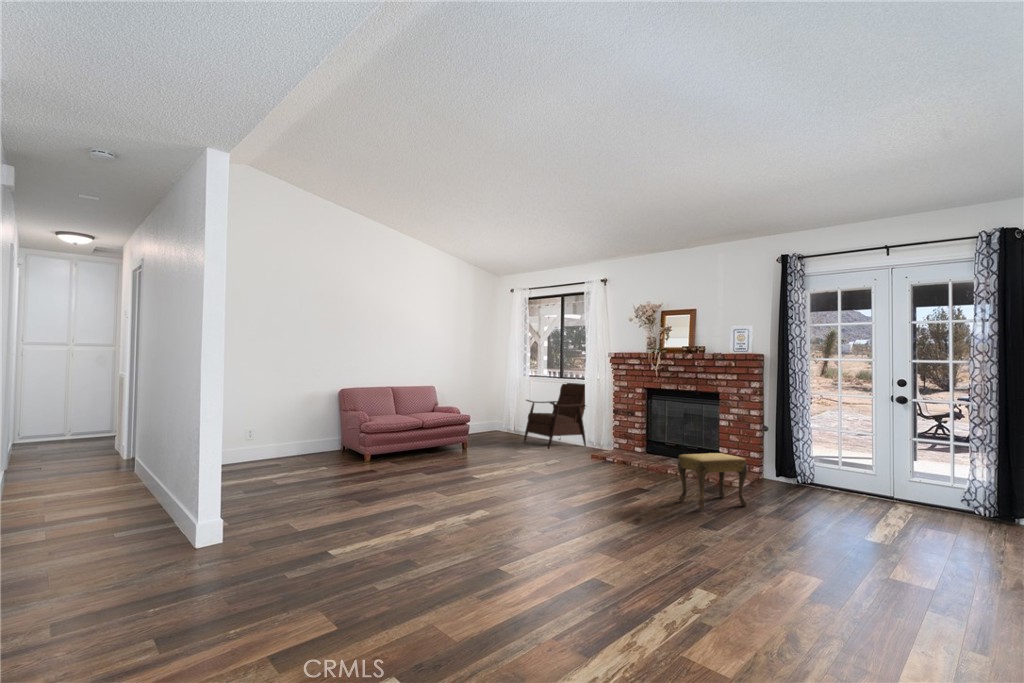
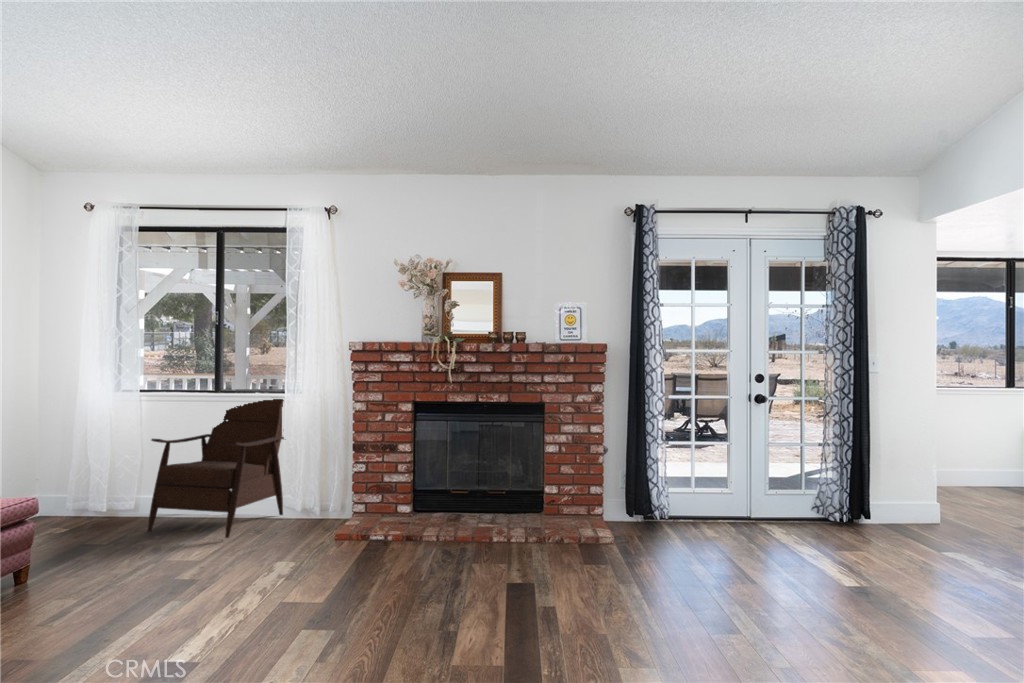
footstool: present [678,453,747,509] -> none [608,504,686,609]

